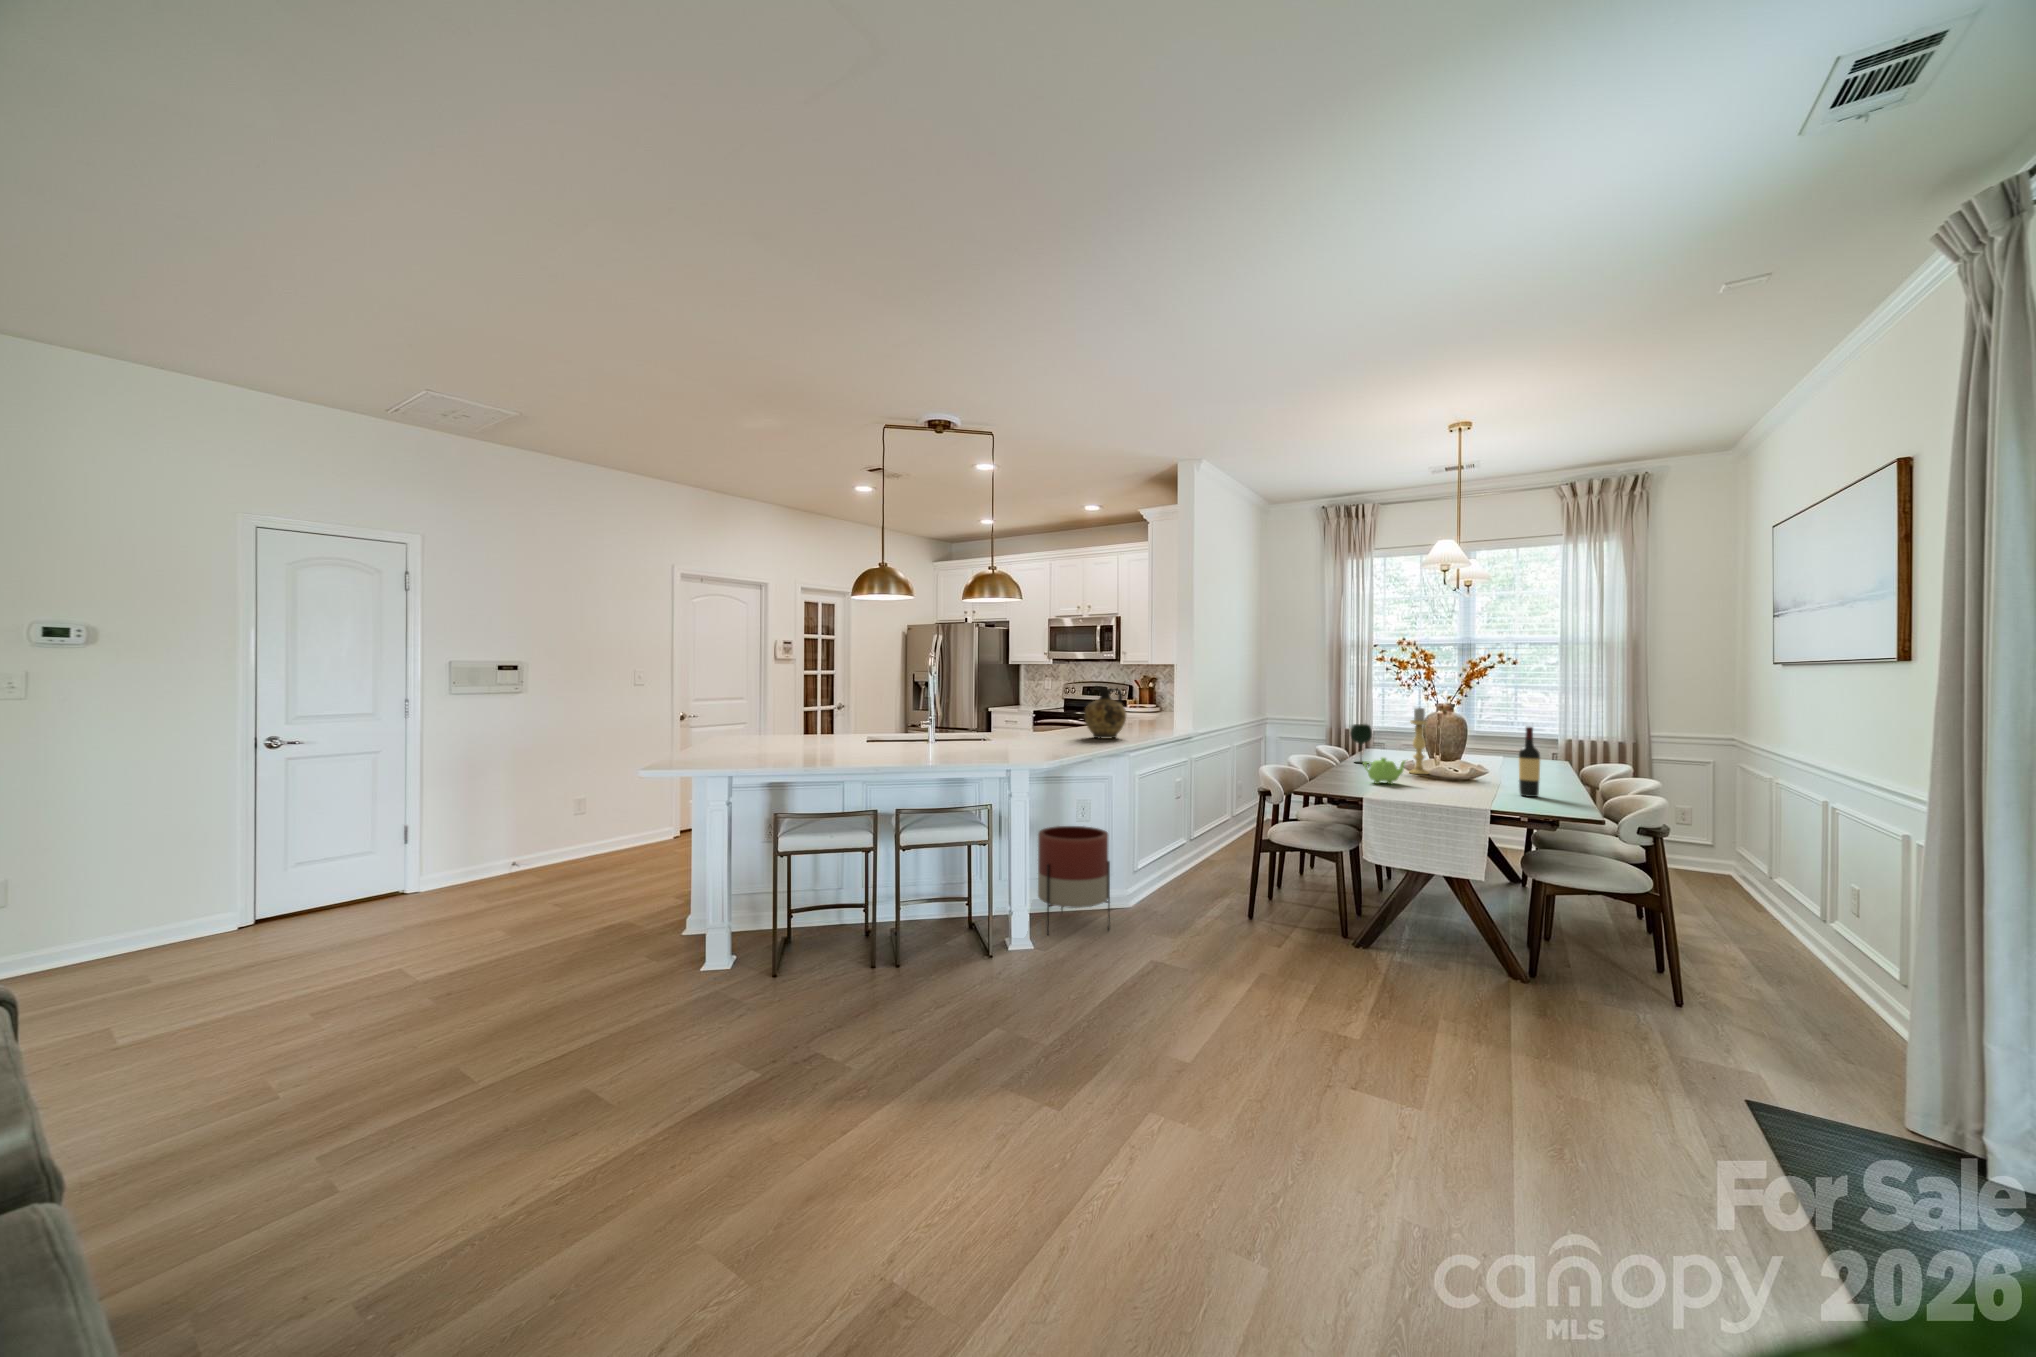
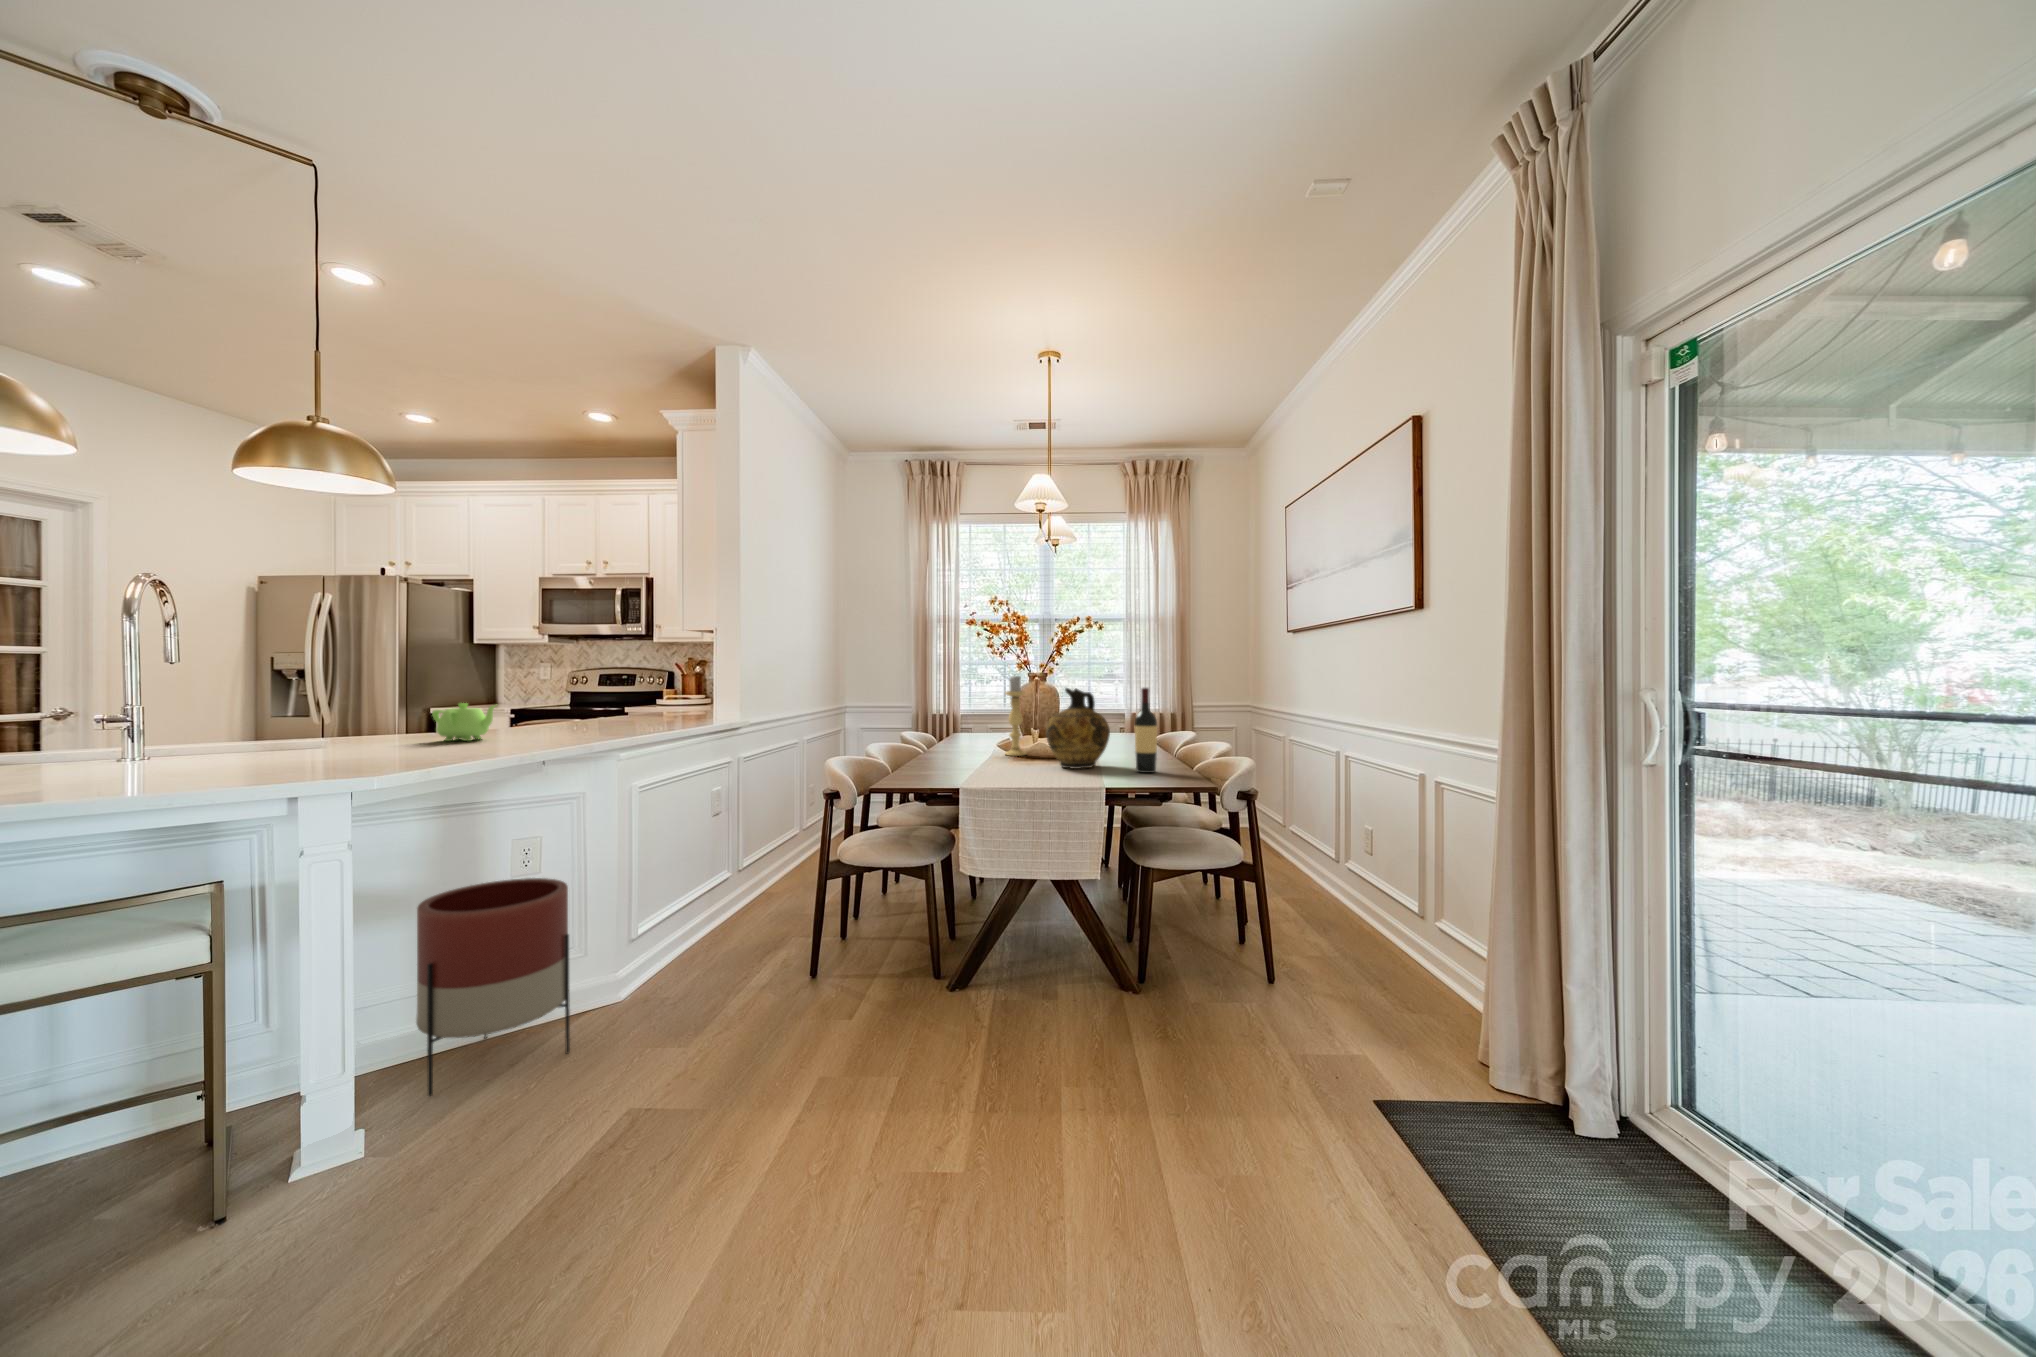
ceramic jug: present [1084,686,1126,738] -> present [1046,688,1110,769]
wine glass: present [1350,724,1372,763] -> none [936,701,961,748]
teapot: present [1363,758,1406,784] -> present [432,703,495,741]

